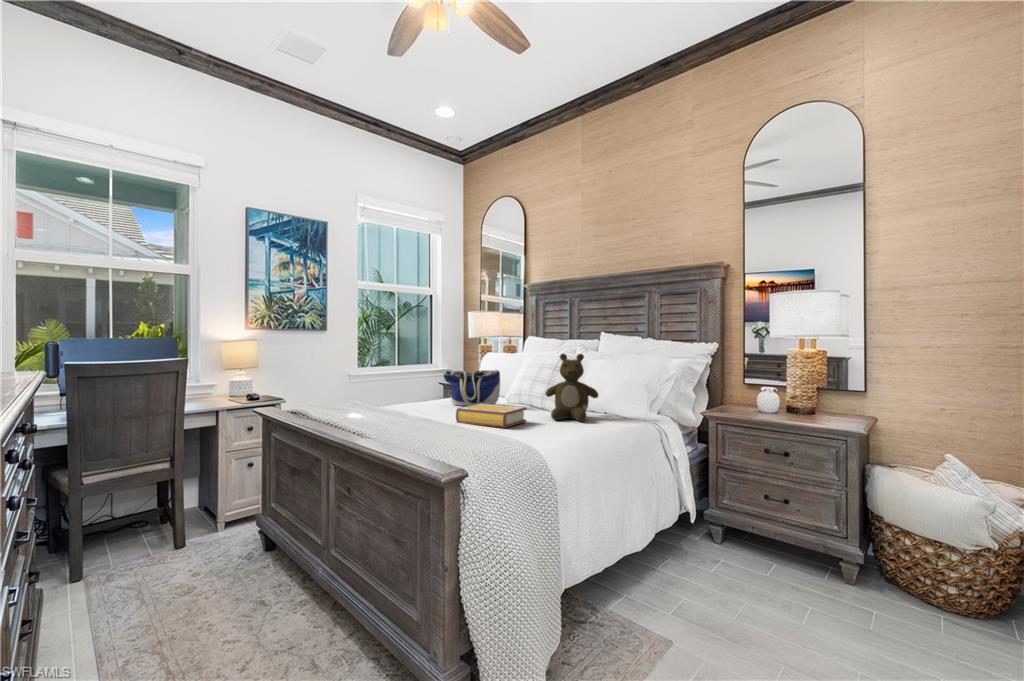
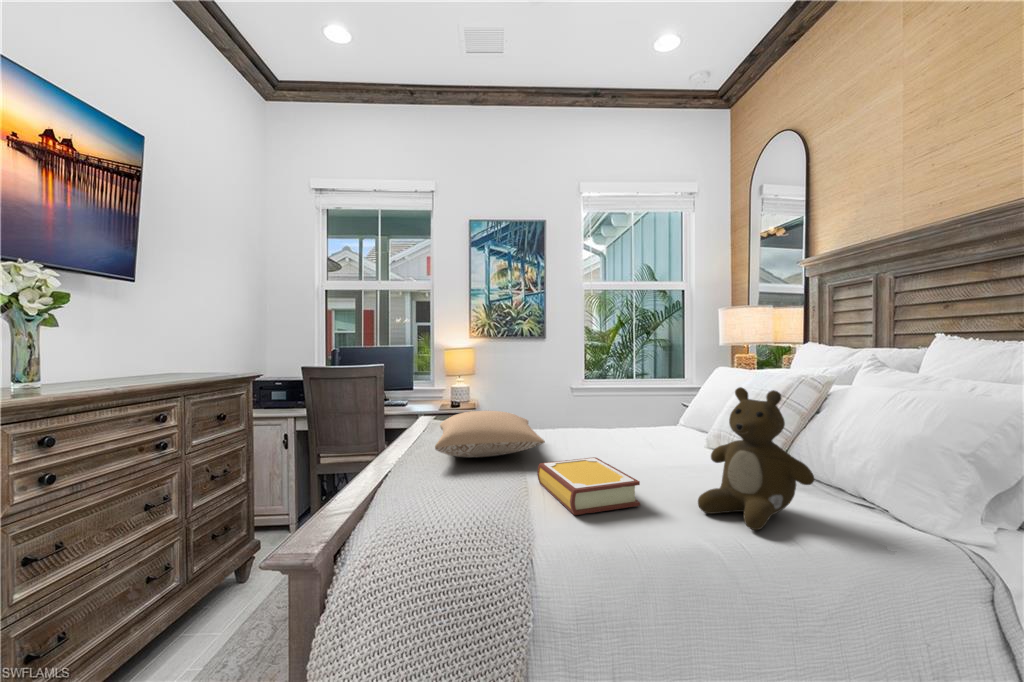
tote bag: present [443,370,500,406] -> none [596,395,679,455]
pillow: none [329,383,442,417] -> present [435,411,545,457]

